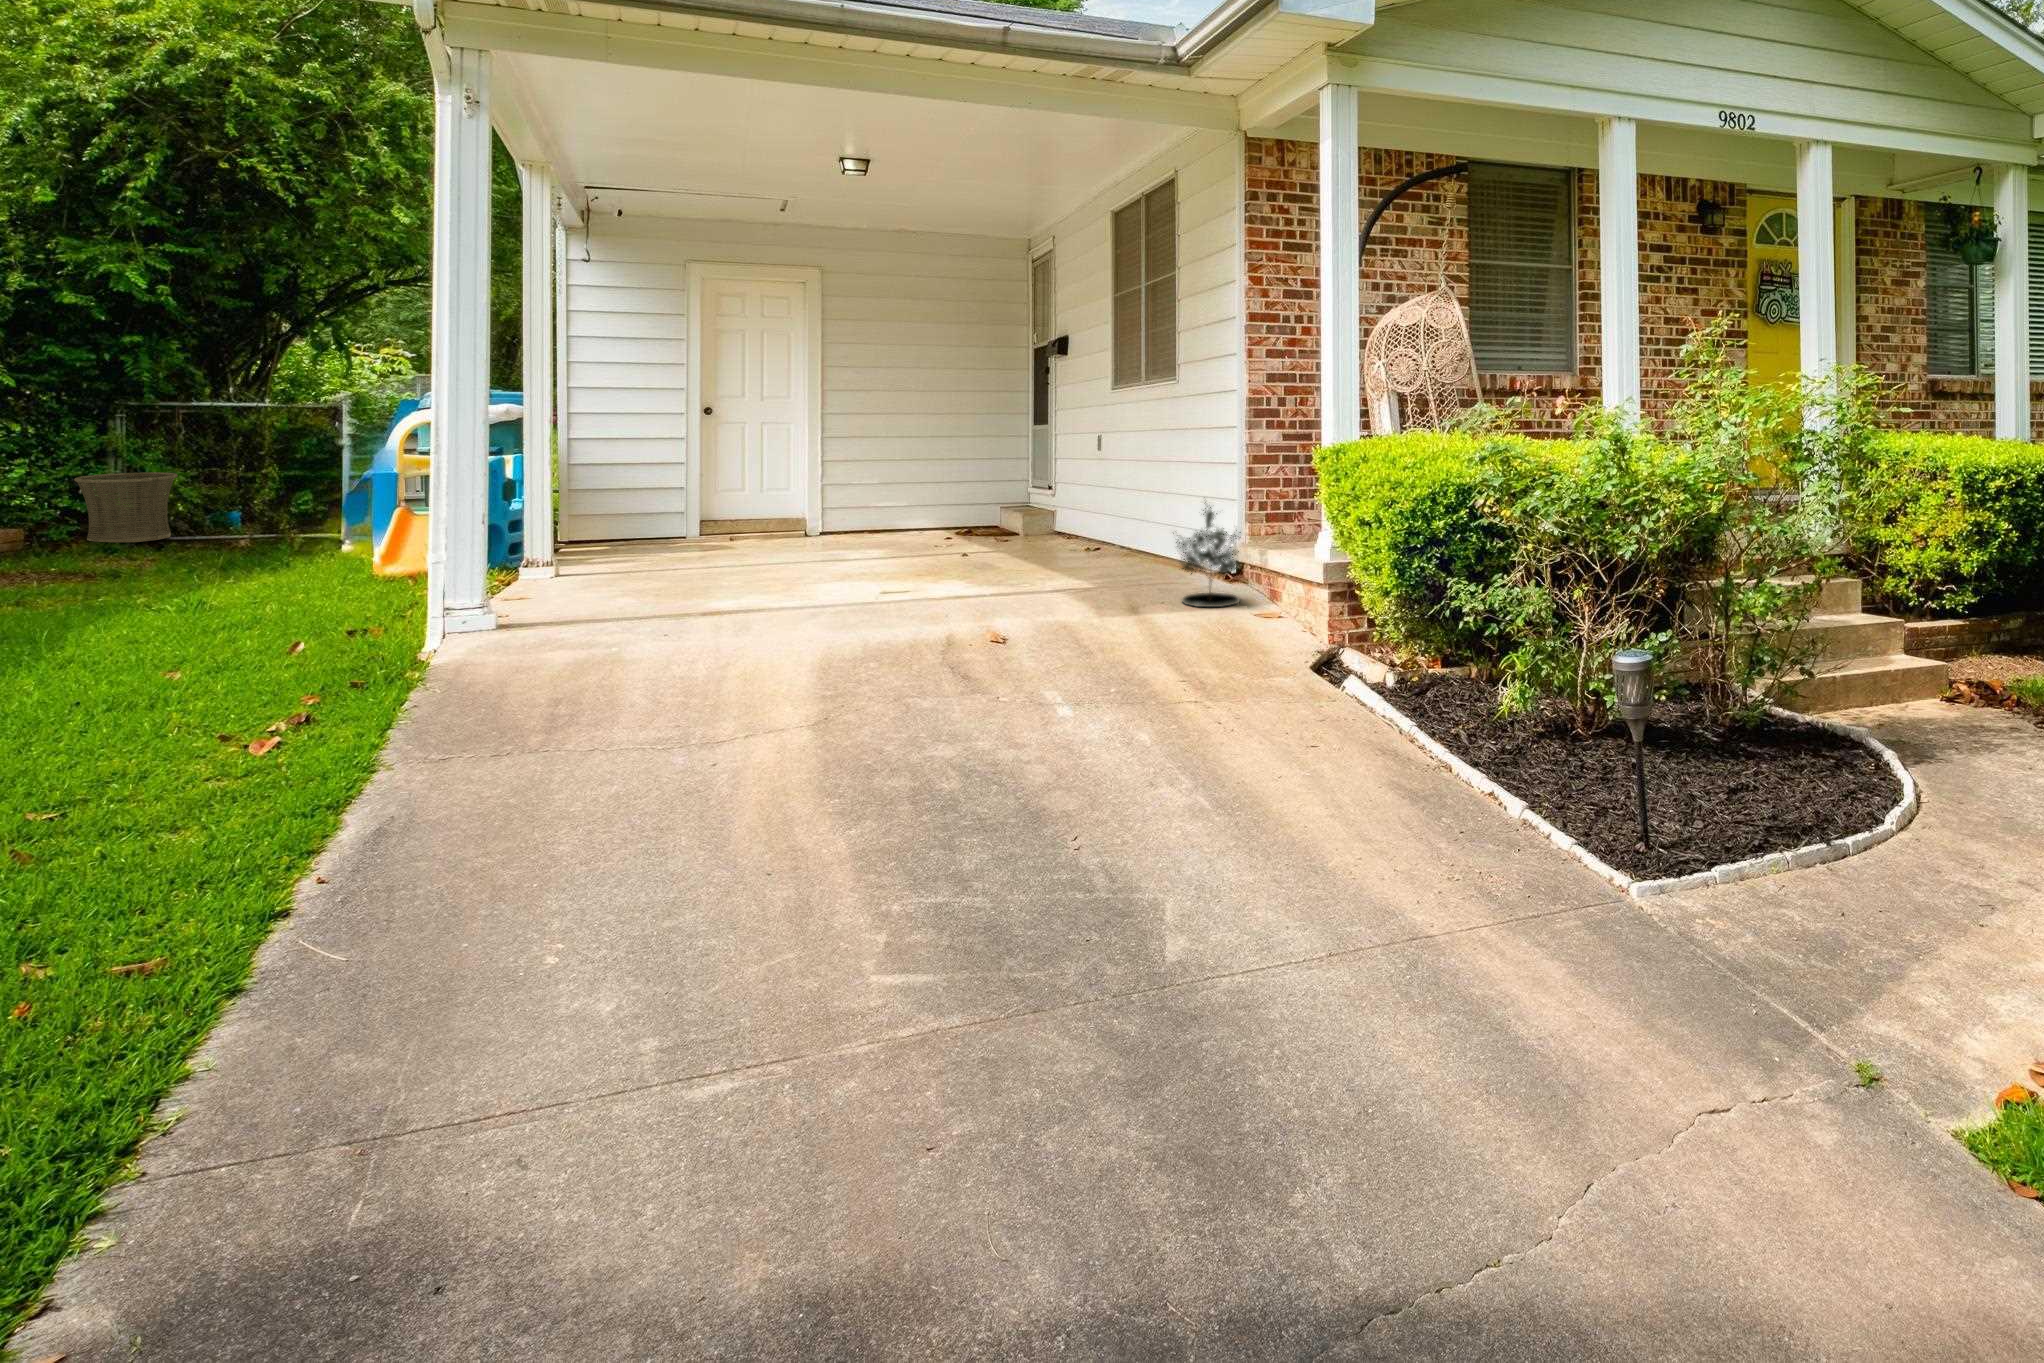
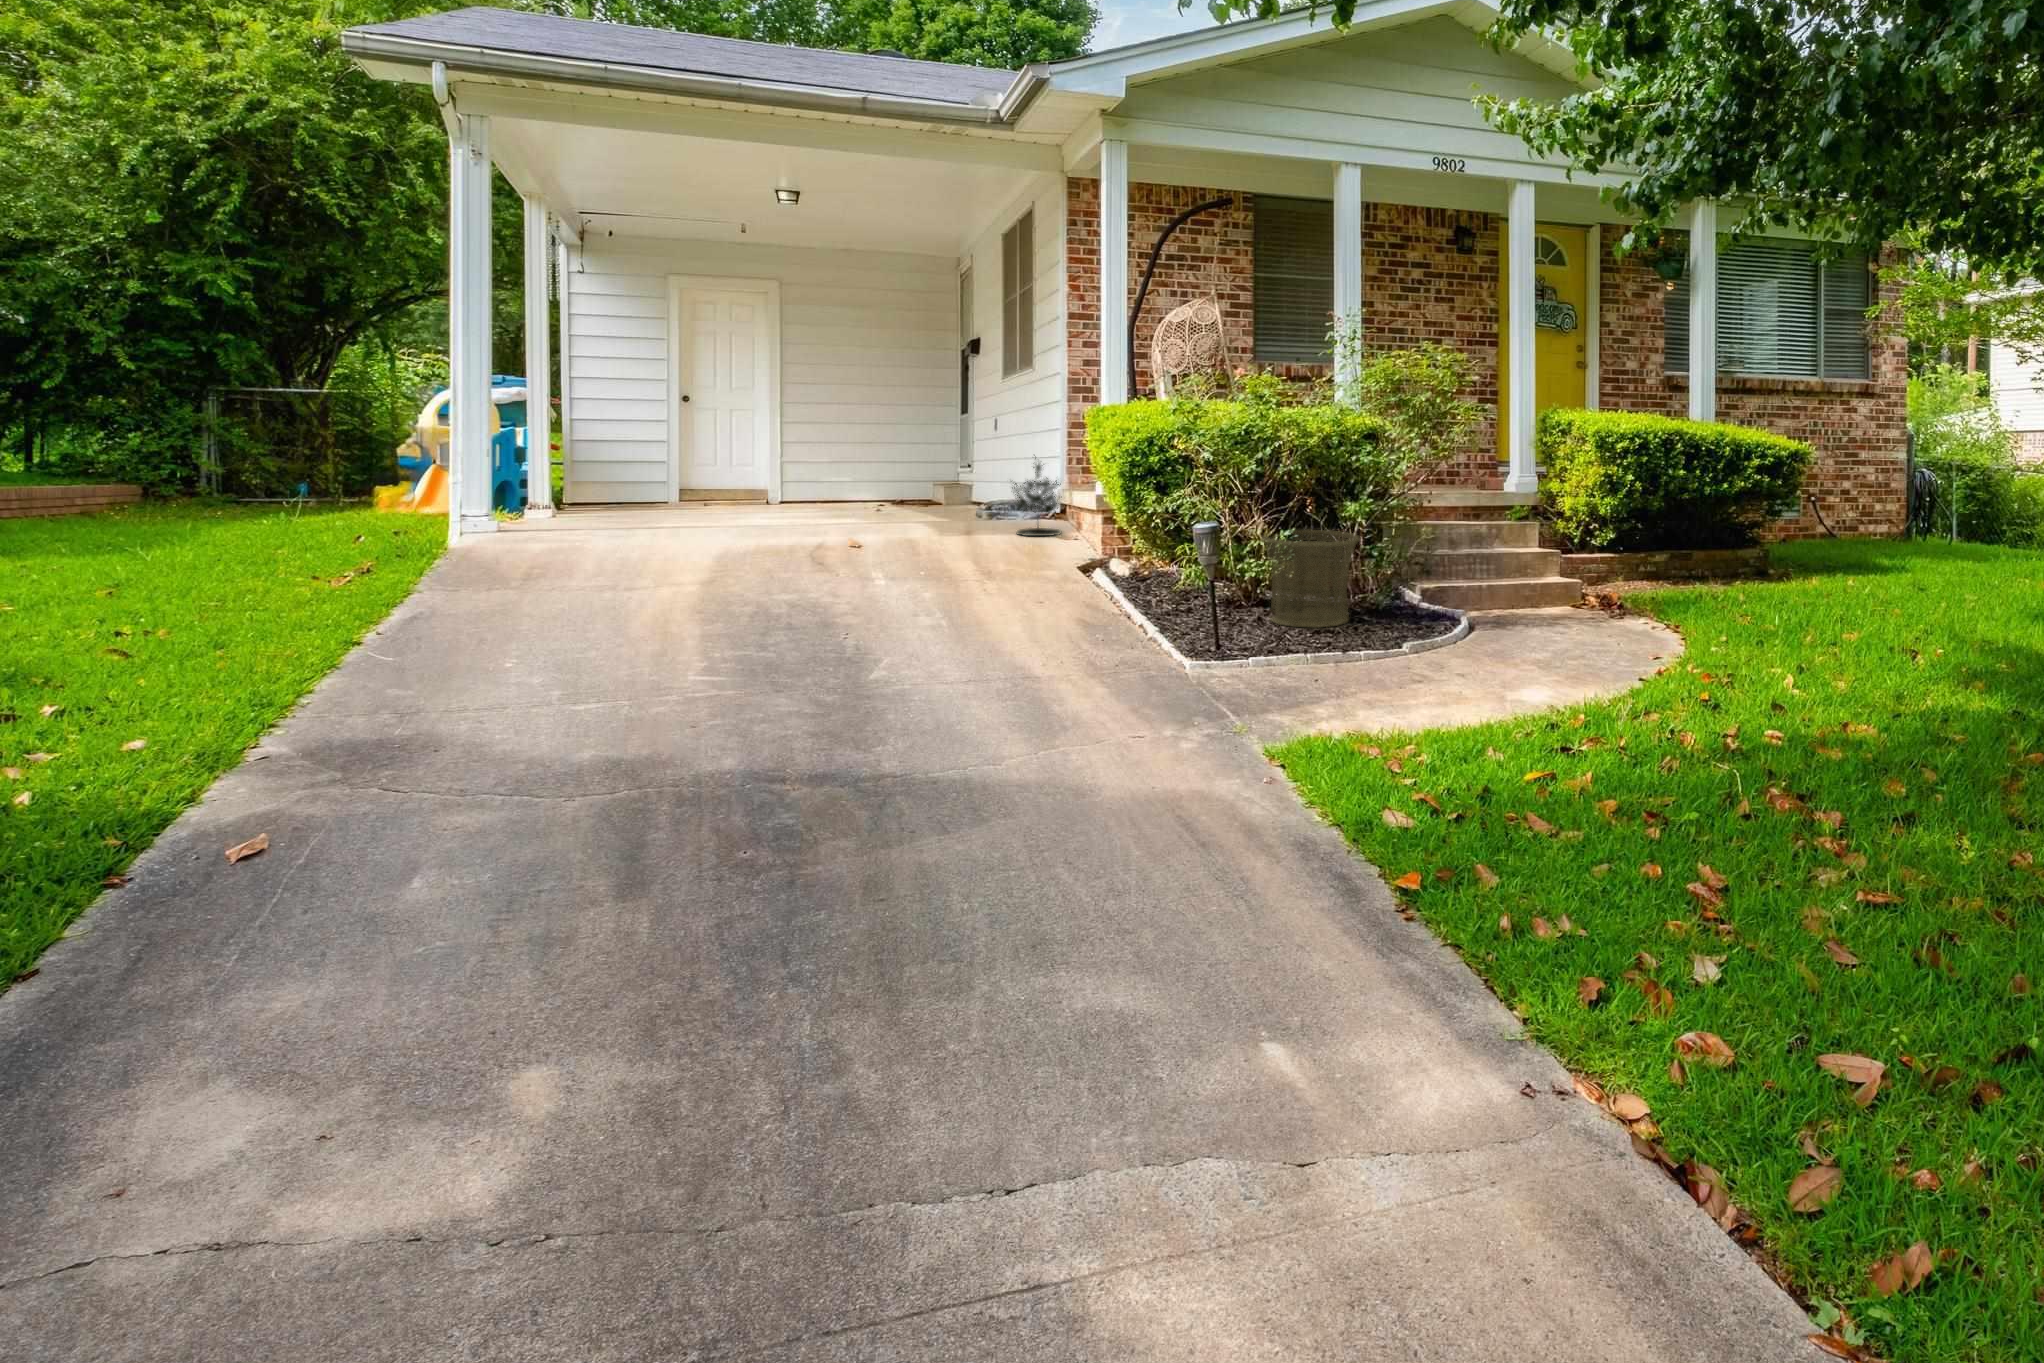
basket: present [74,472,178,542] -> present [1262,530,1360,627]

